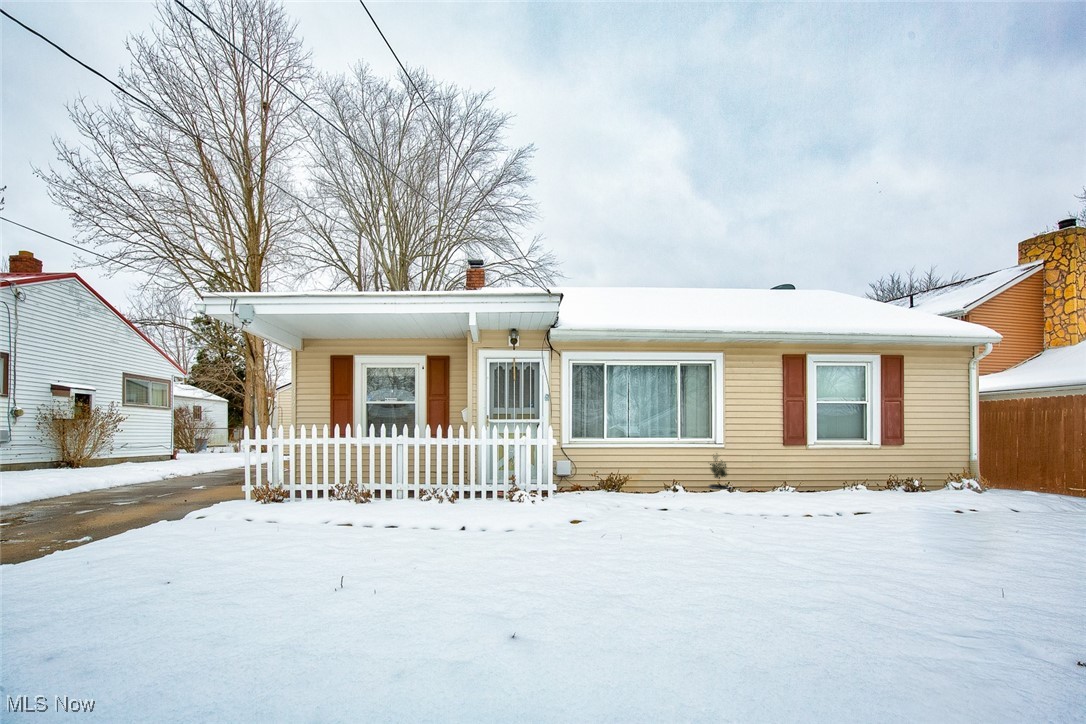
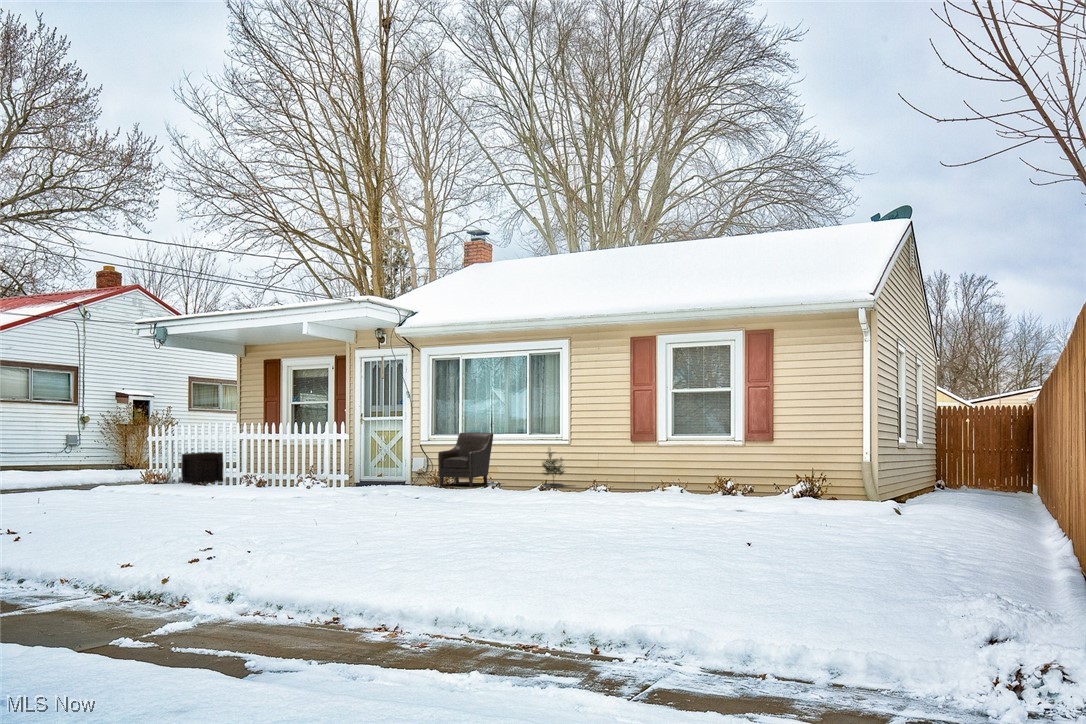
chair: none [611,437,655,494] -> present [438,432,493,487]
wooden crate: none [287,465,338,507] -> present [181,452,223,483]

